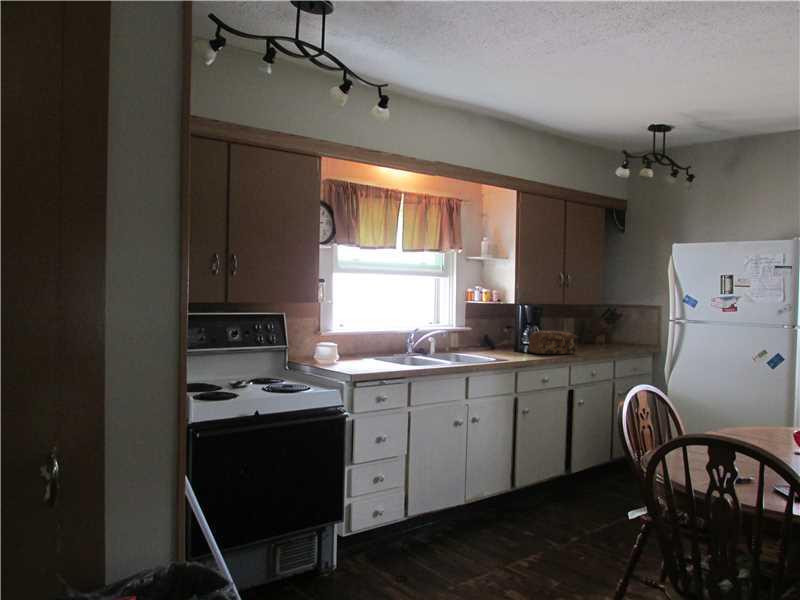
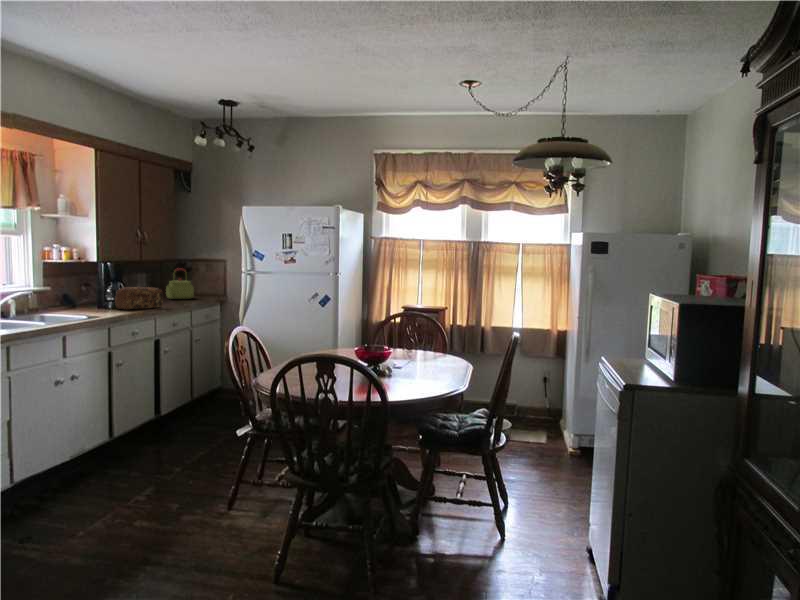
kettle: none [589,312,618,346] -> present [166,268,194,299]

